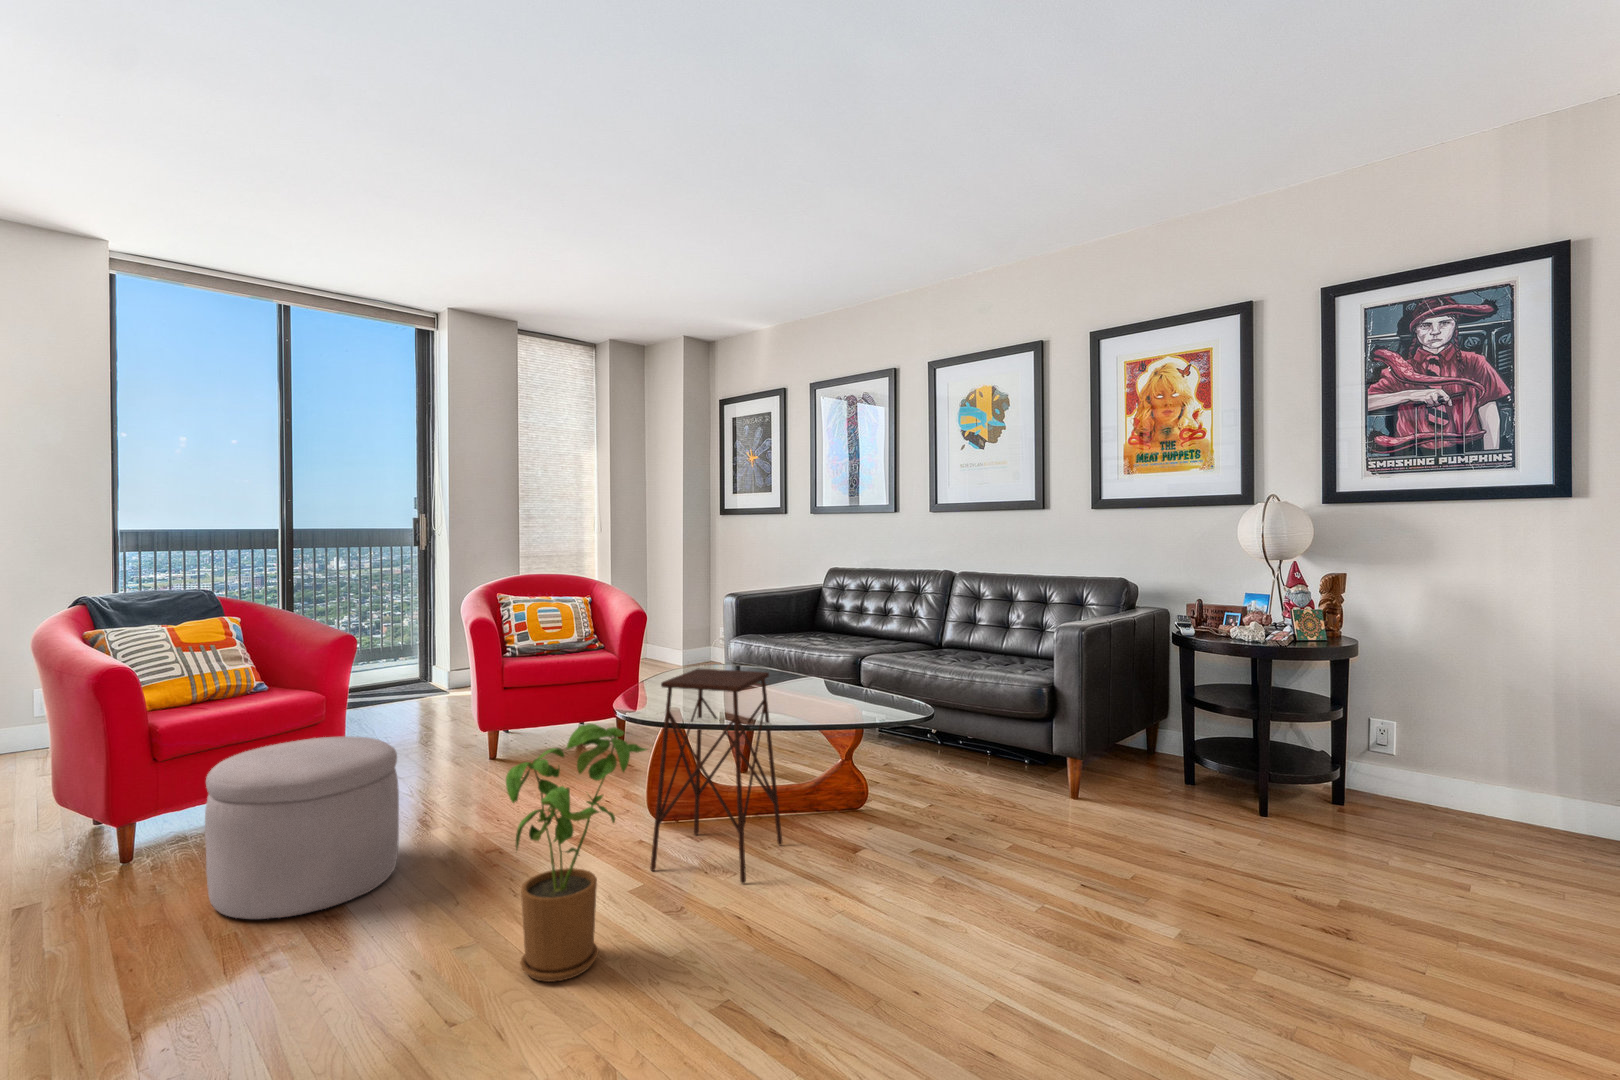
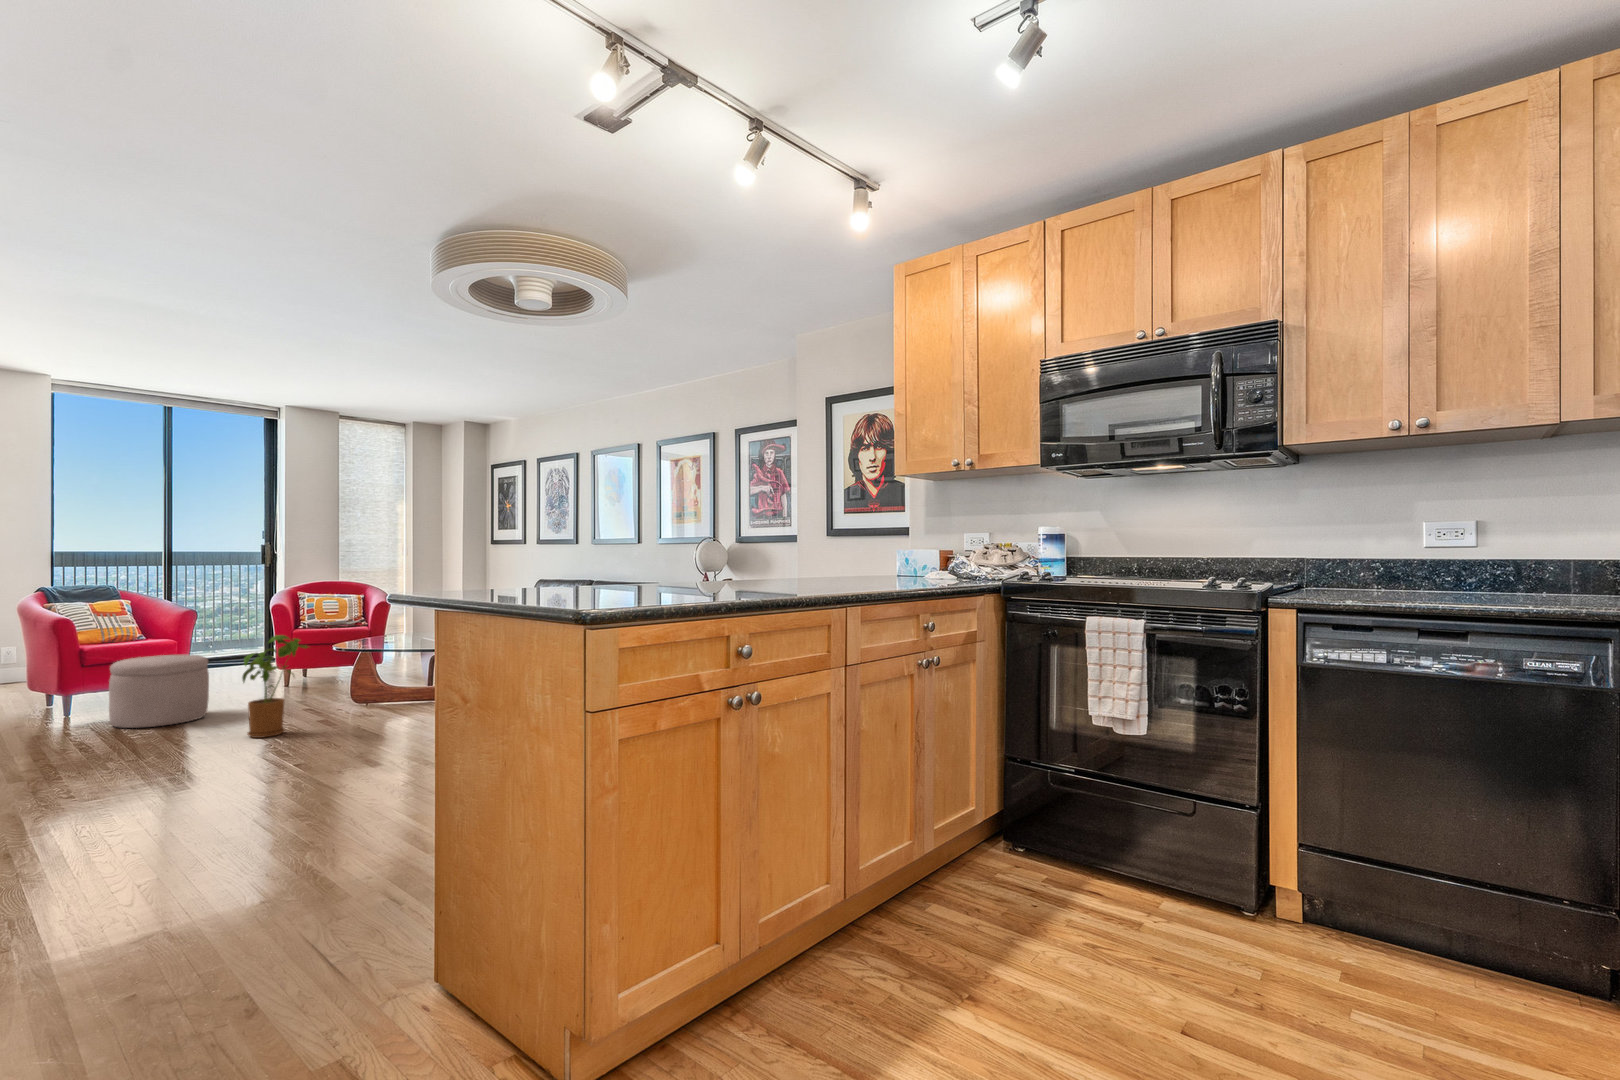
side table: present [650,668,782,883] -> none [334,623,411,717]

